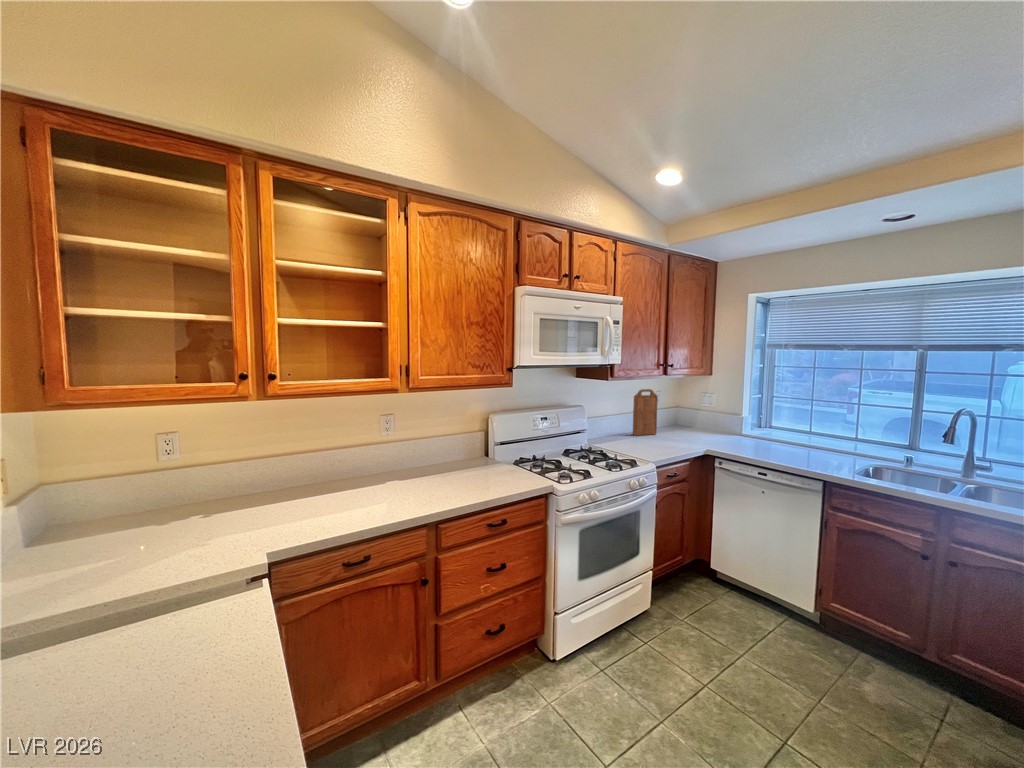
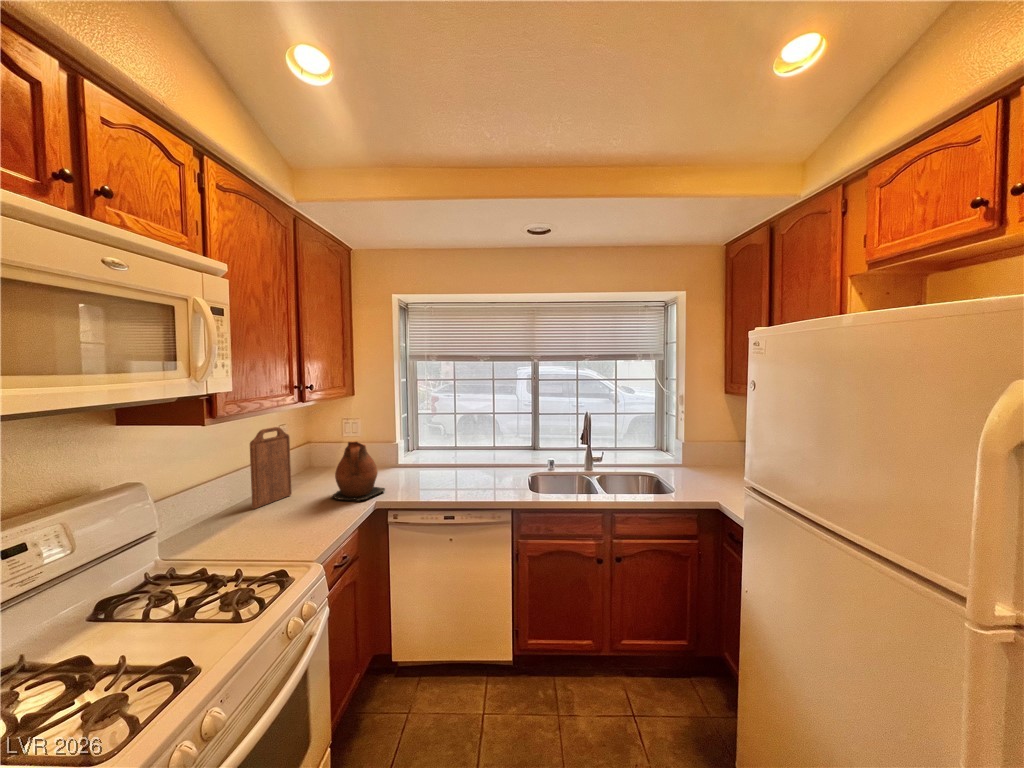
ceramic pitcher: none [677,404,718,445] -> present [331,441,385,501]

